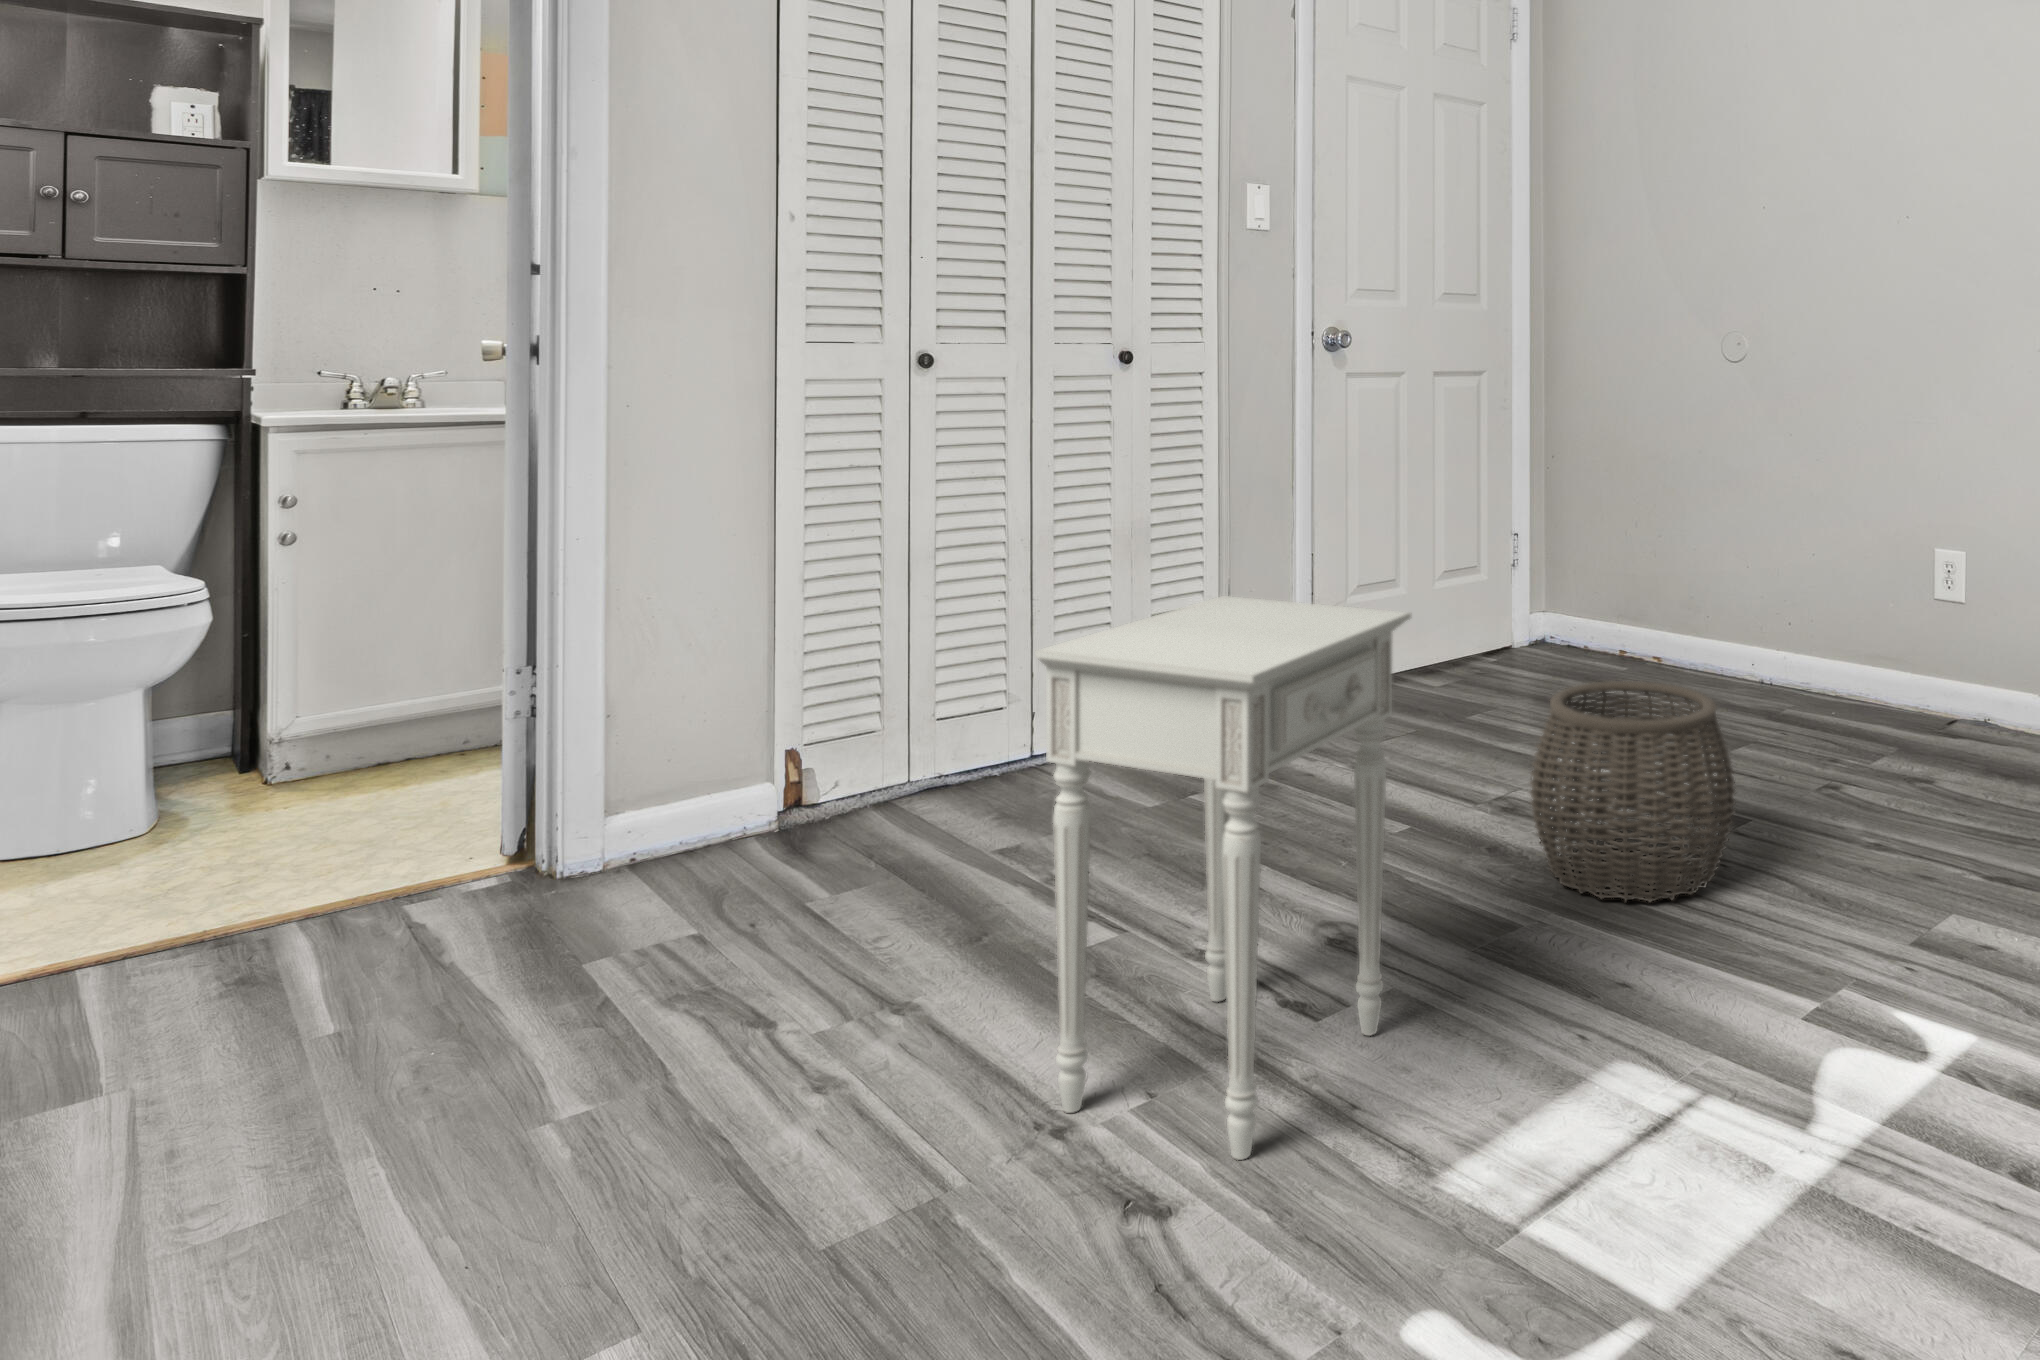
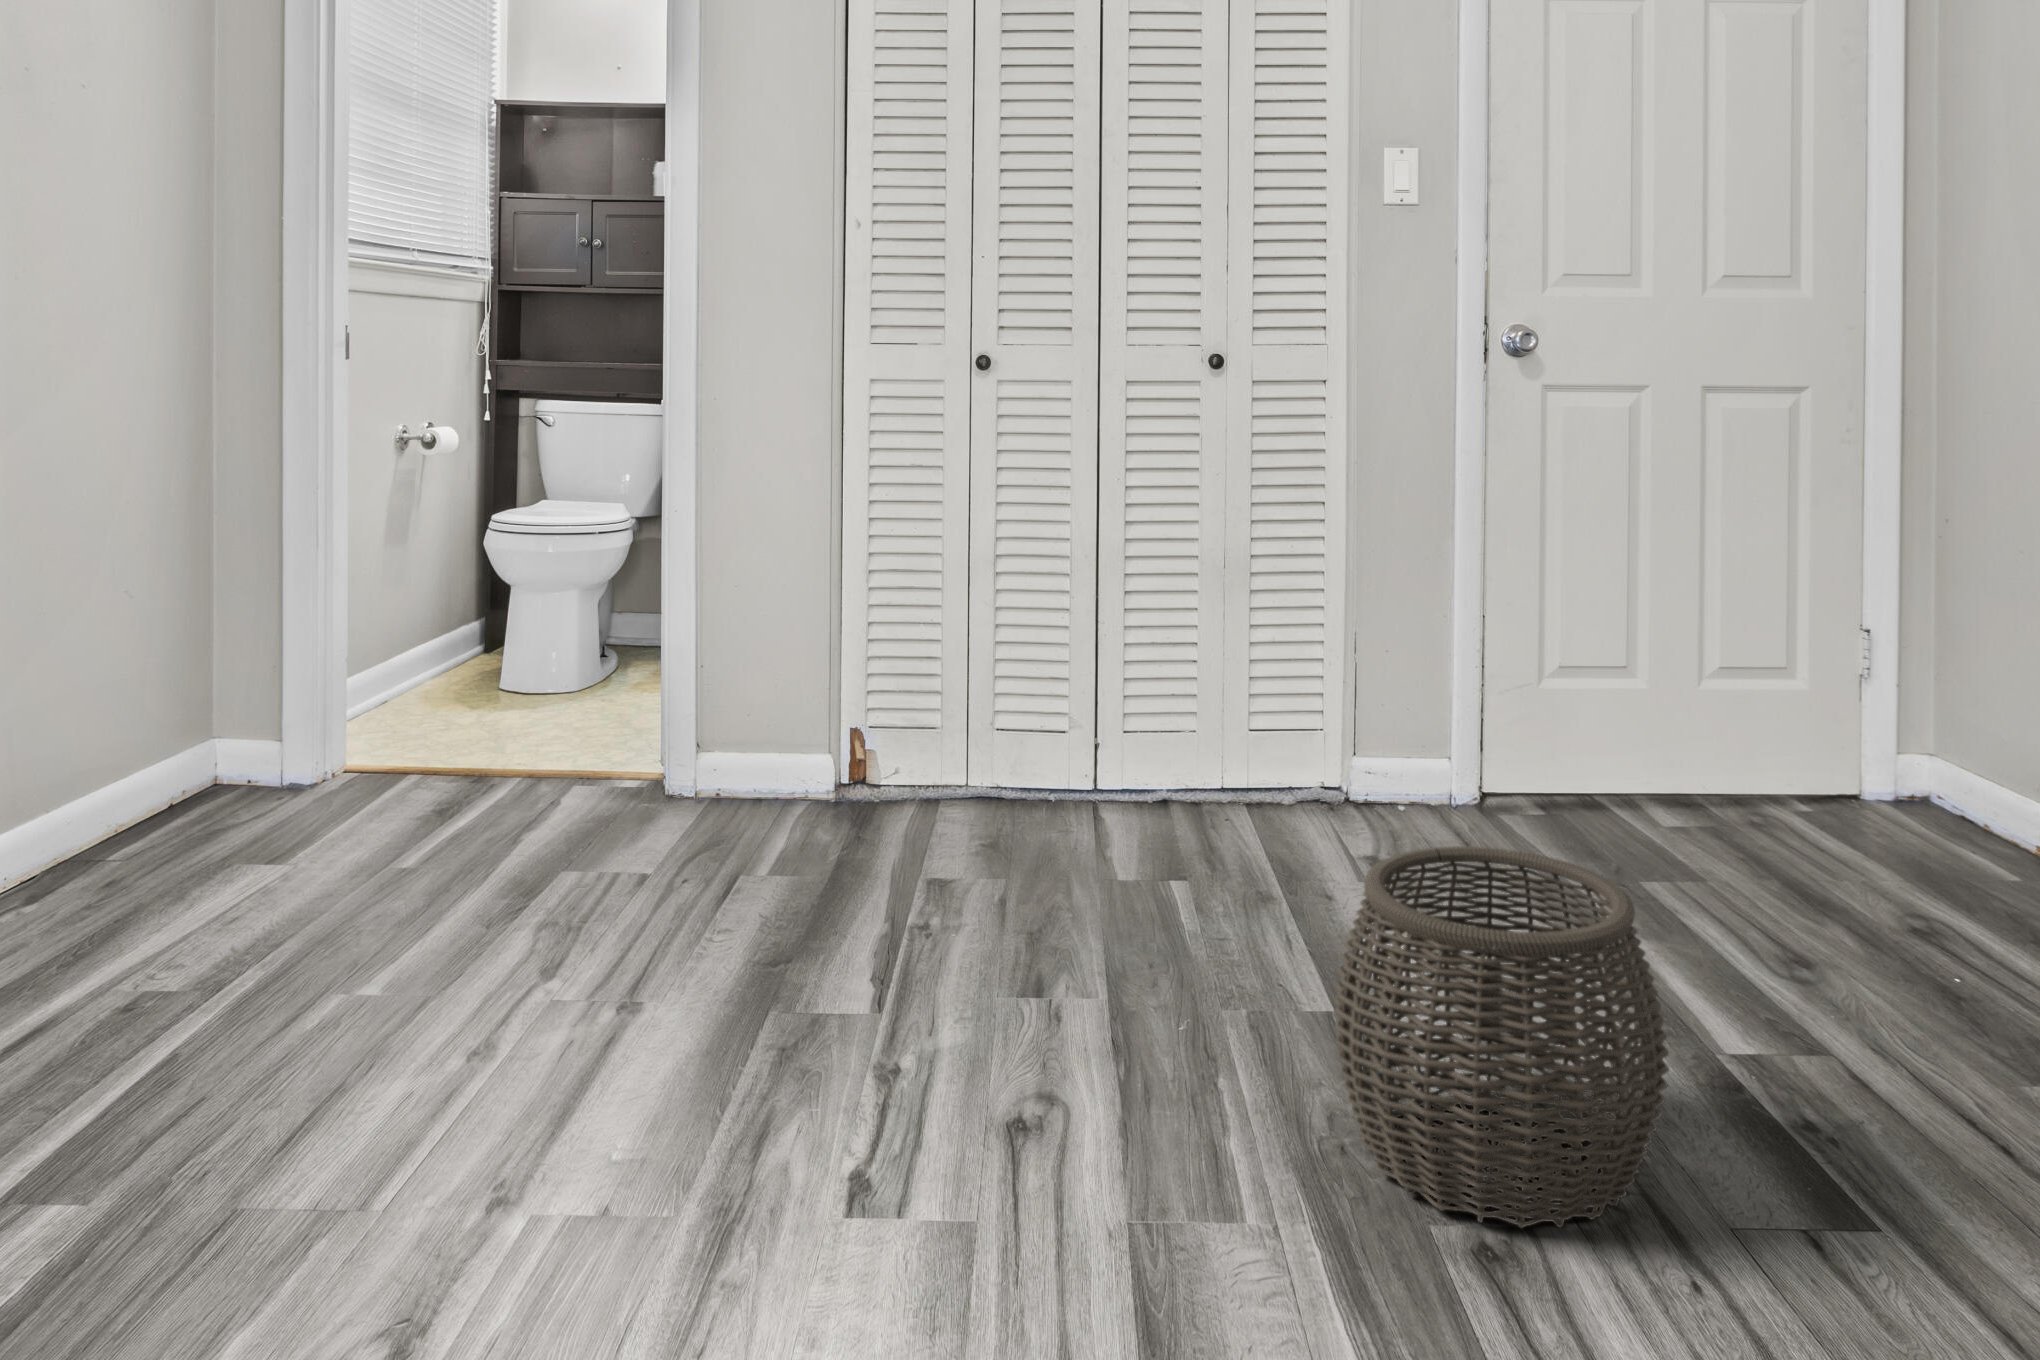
nightstand: present [1035,596,1411,1160] -> none [515,625,913,1268]

